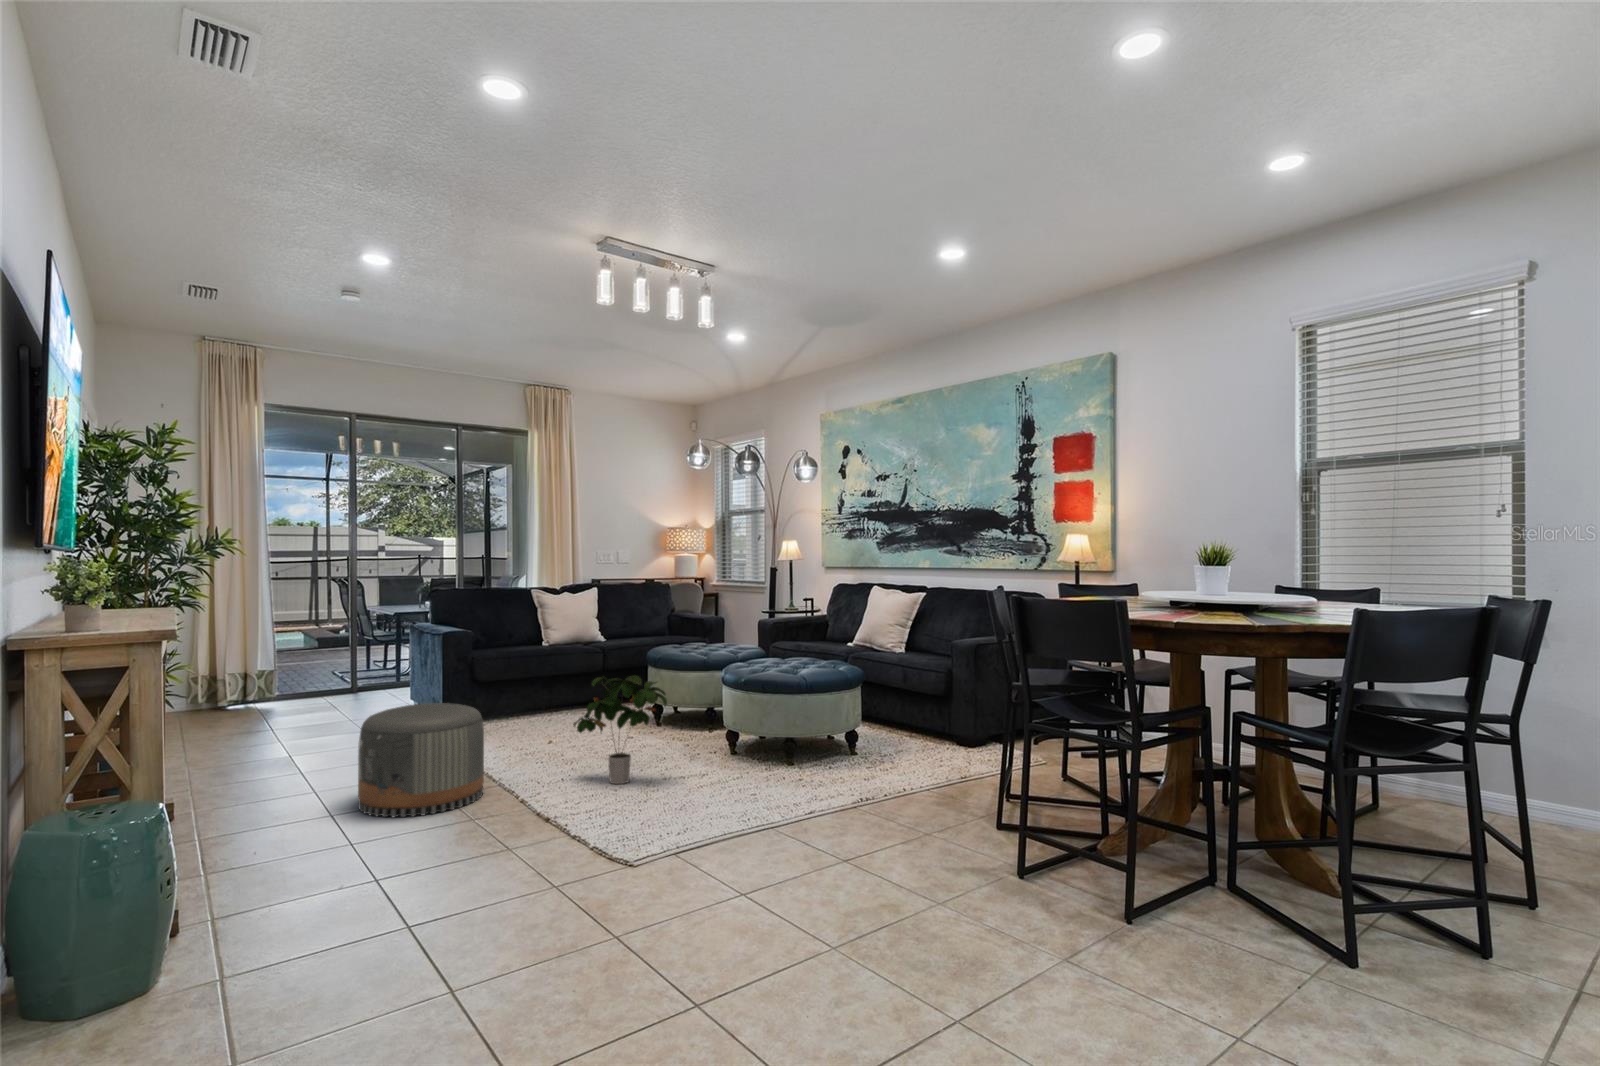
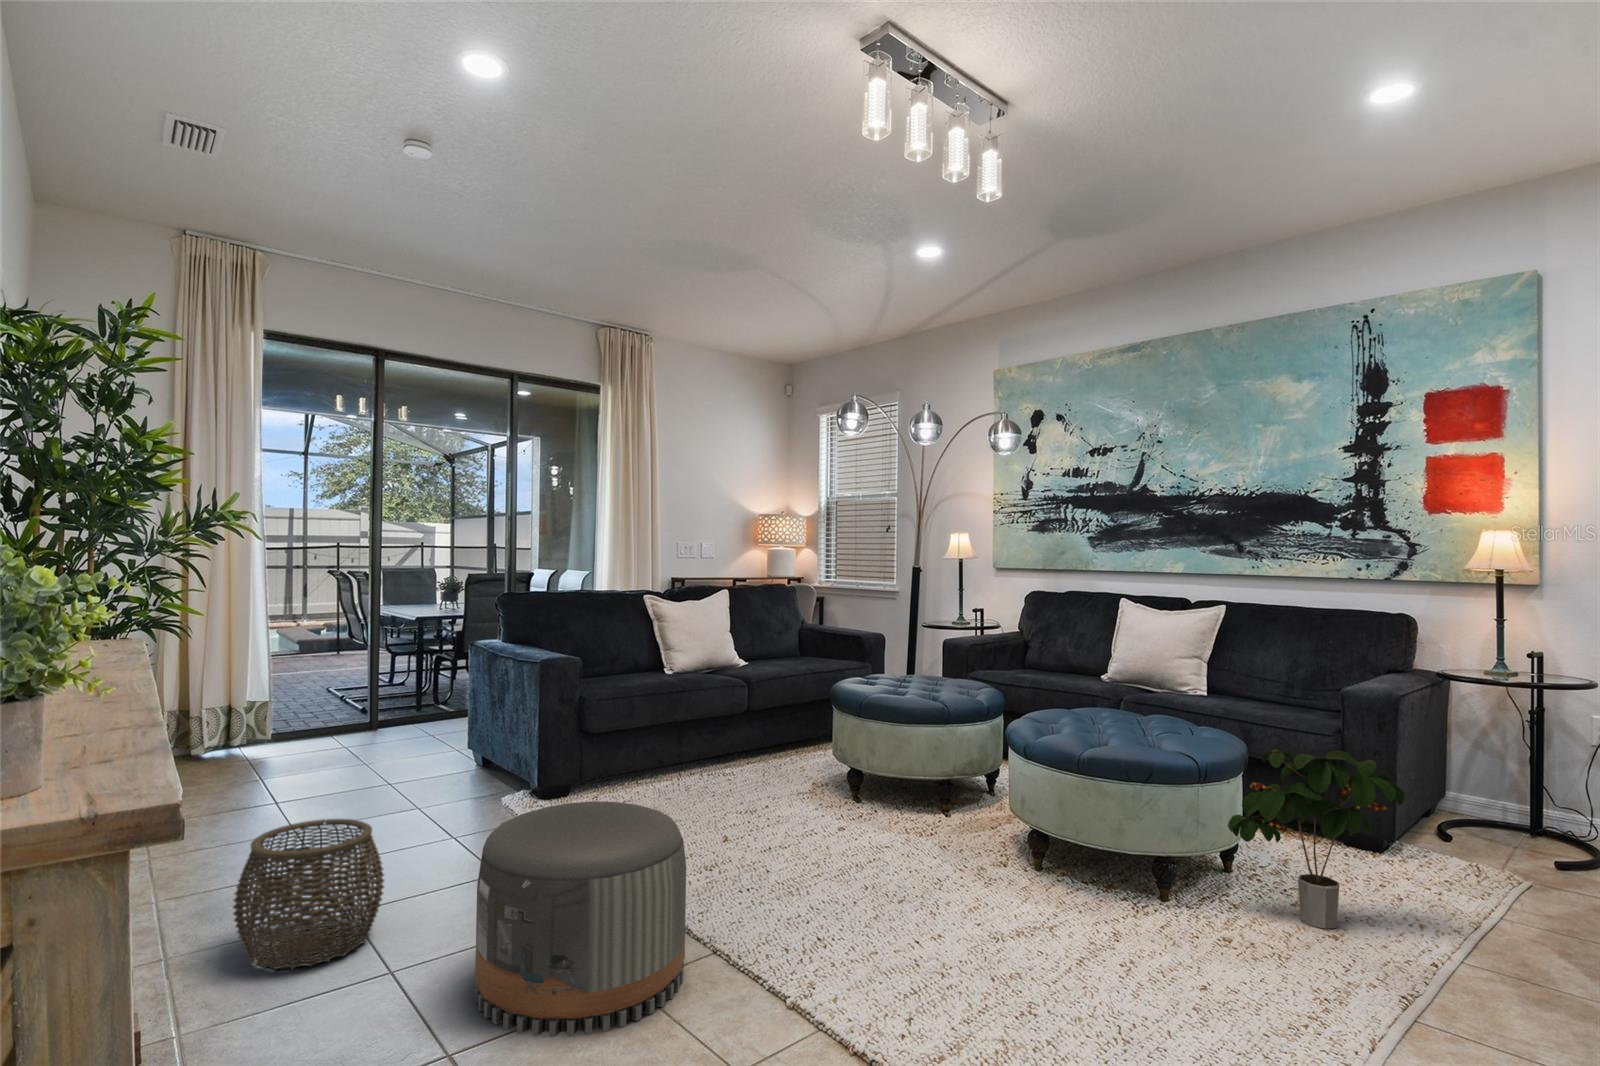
potted plant: present [573,676,667,784] -> present [1228,749,1405,929]
woven basket: none [228,719,319,797] -> present [233,819,384,969]

